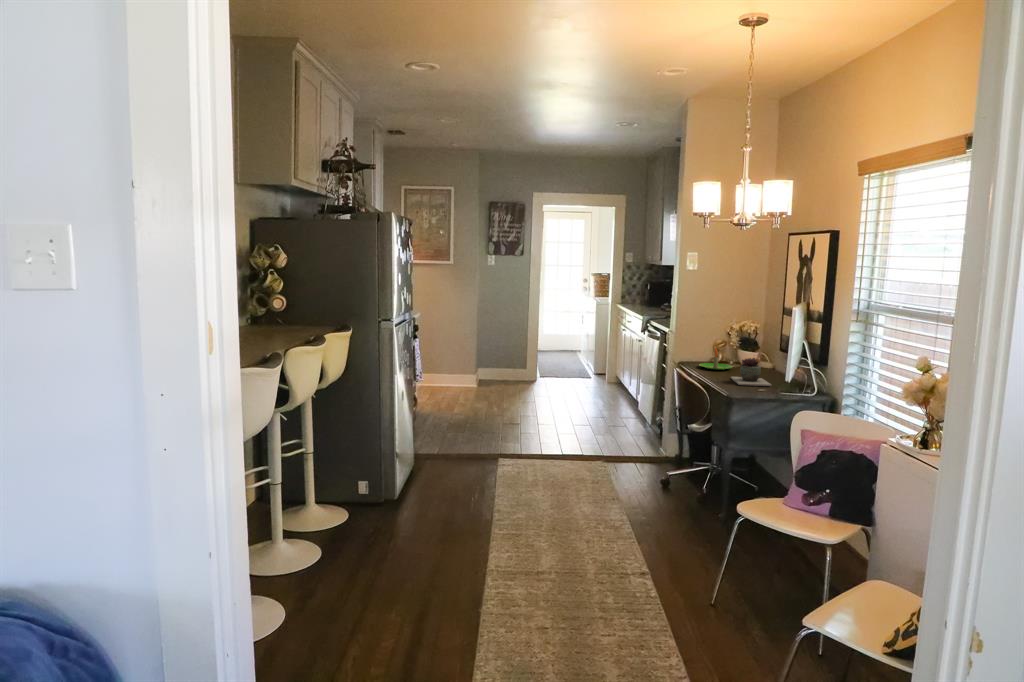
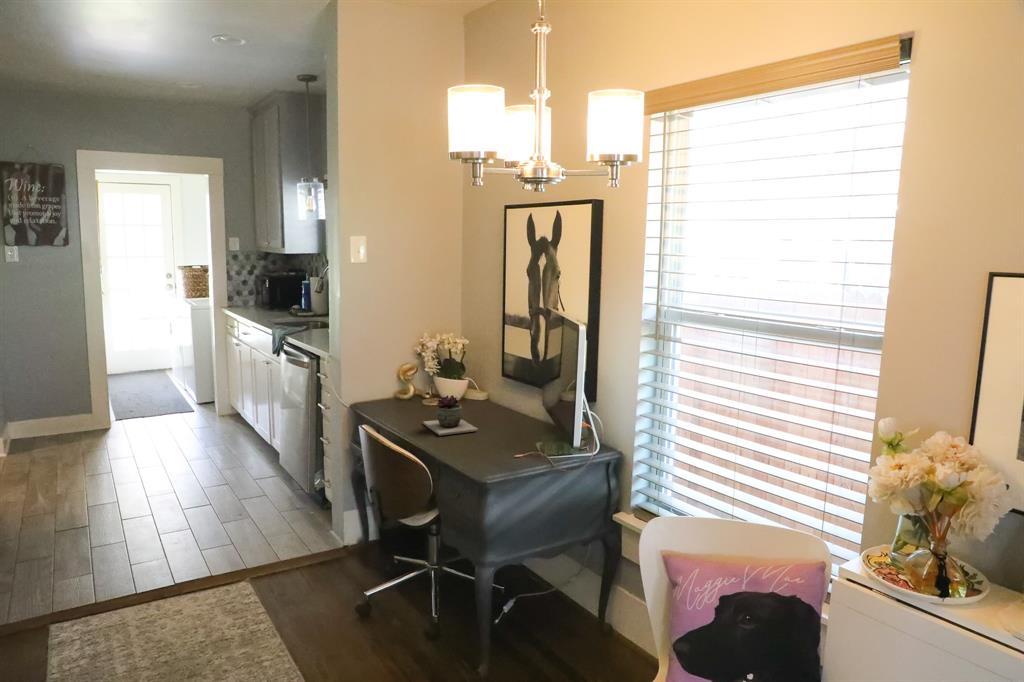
candle: present [699,348,732,370] -> none [374,380,417,411]

